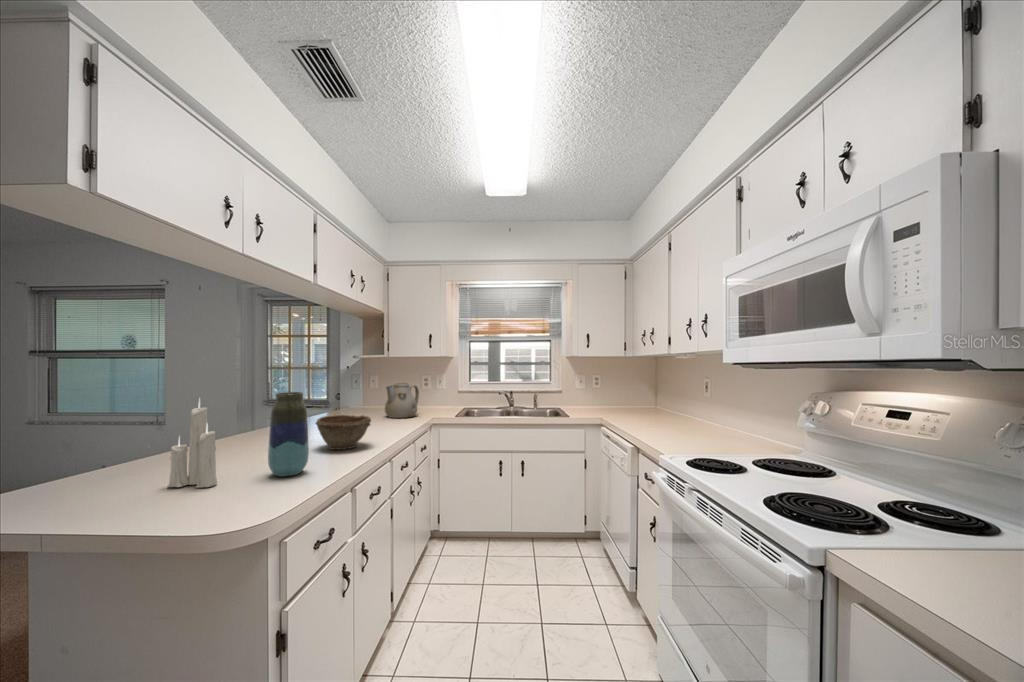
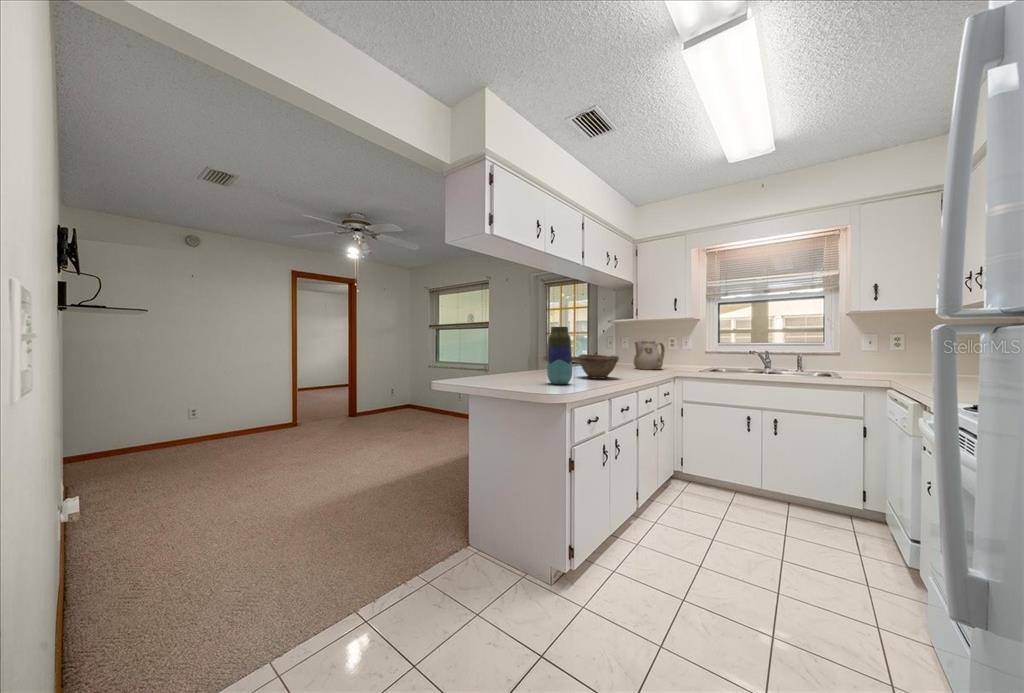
candle: present [168,400,217,488] -> none [494,325,519,383]

